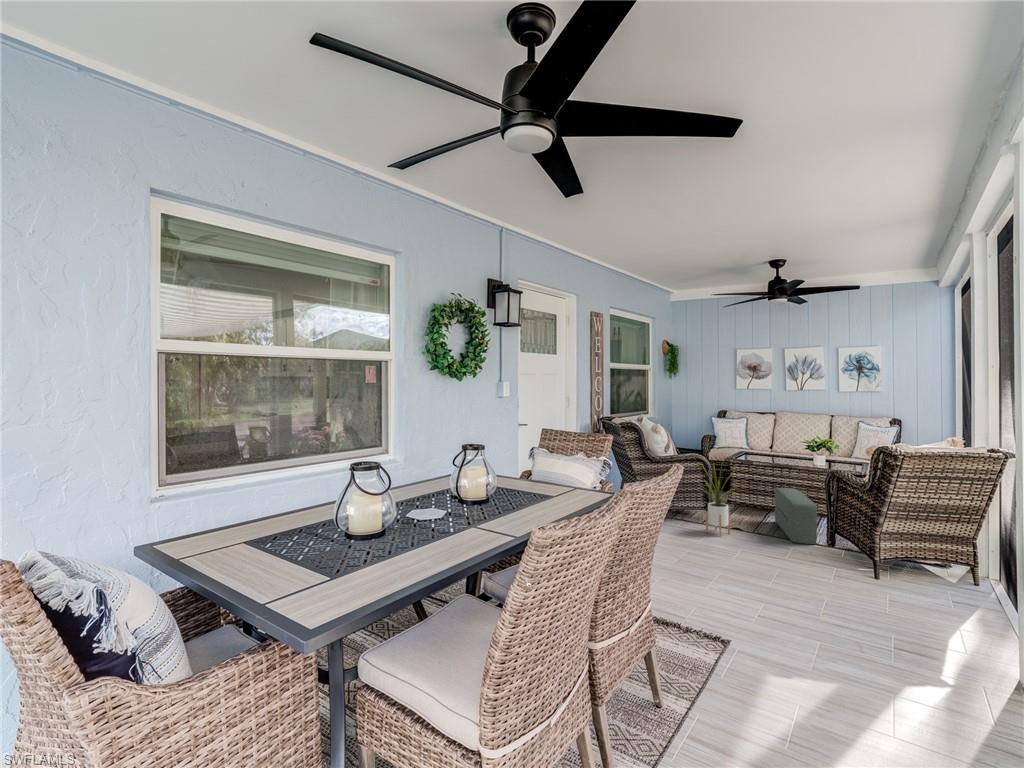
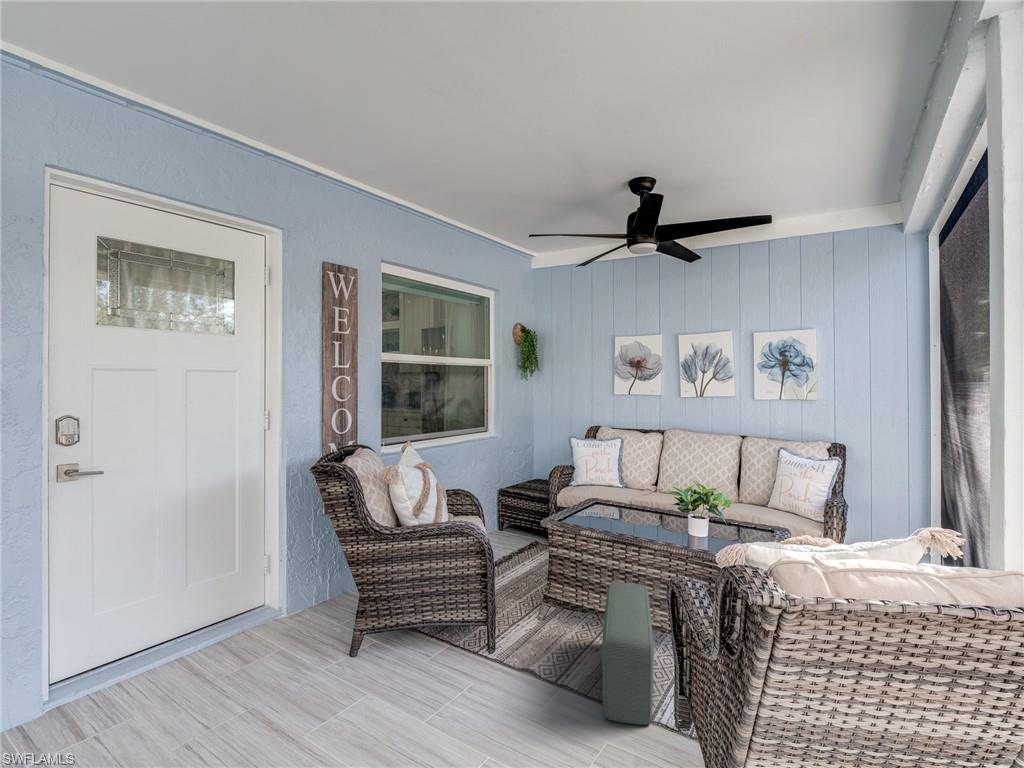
house plant: present [703,463,735,537] -> none [438,535,518,701]

